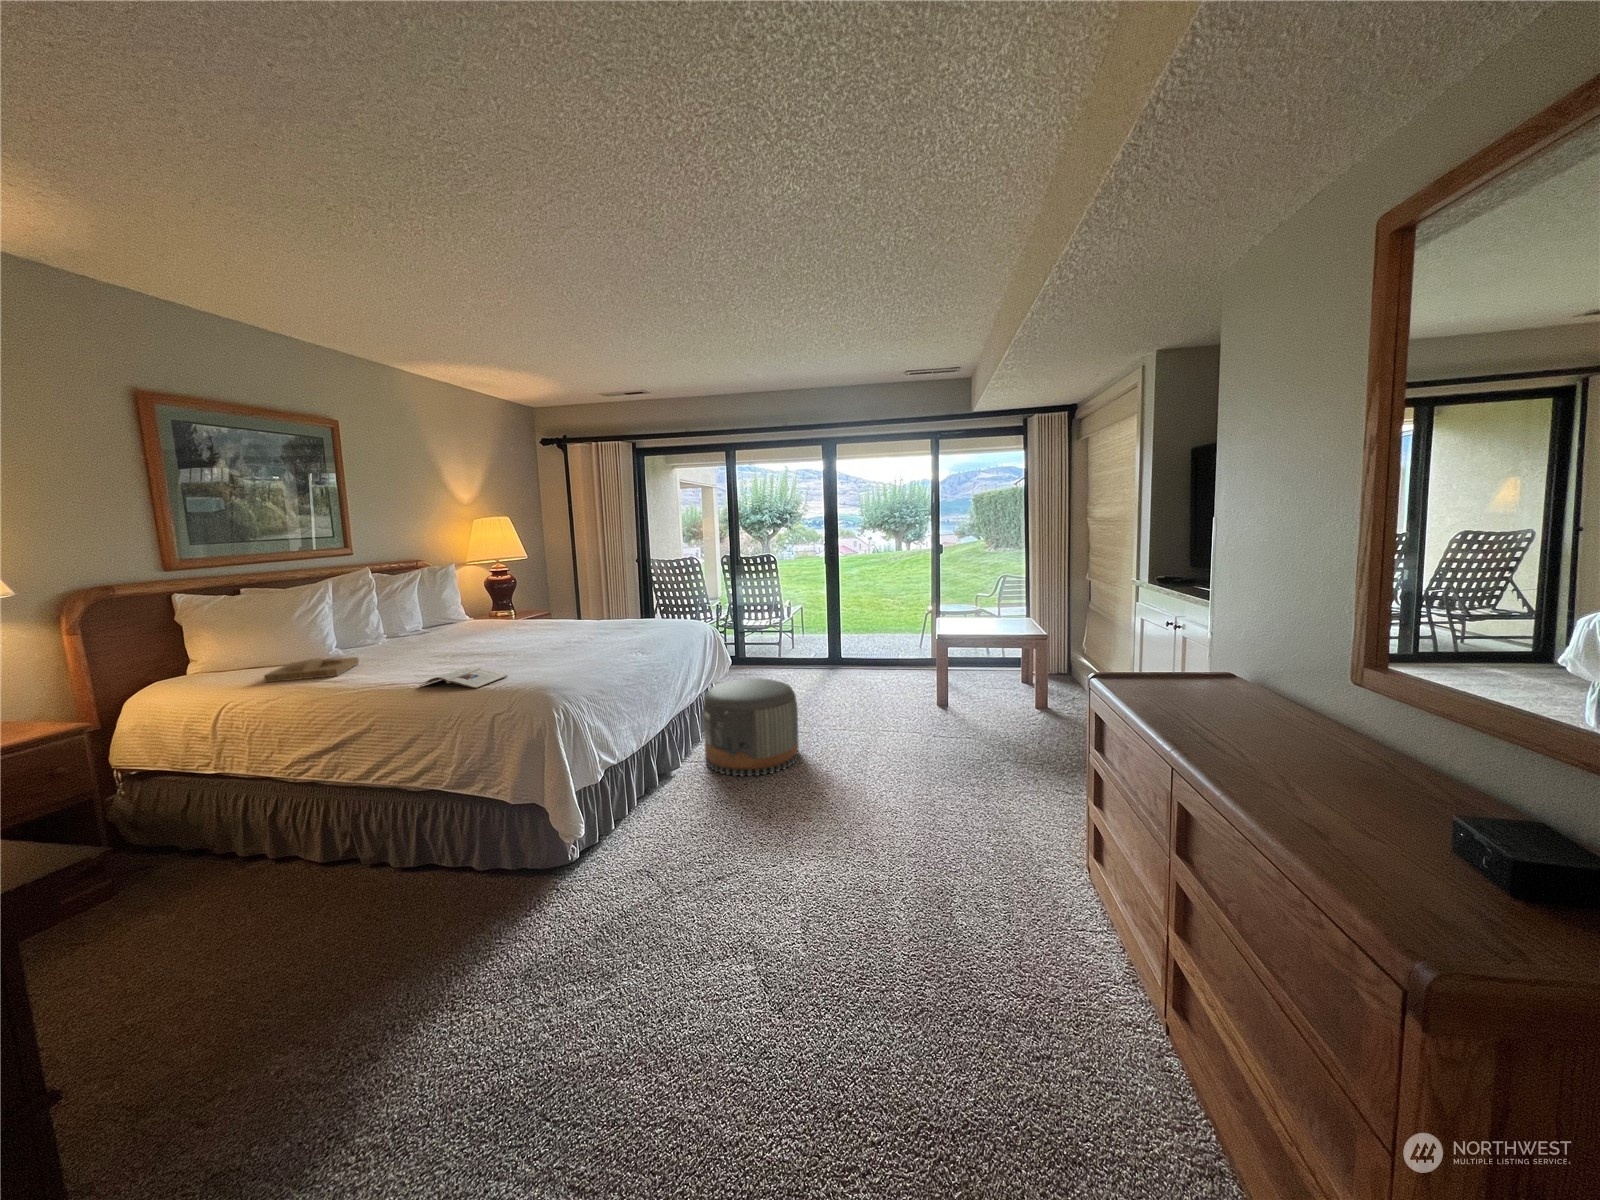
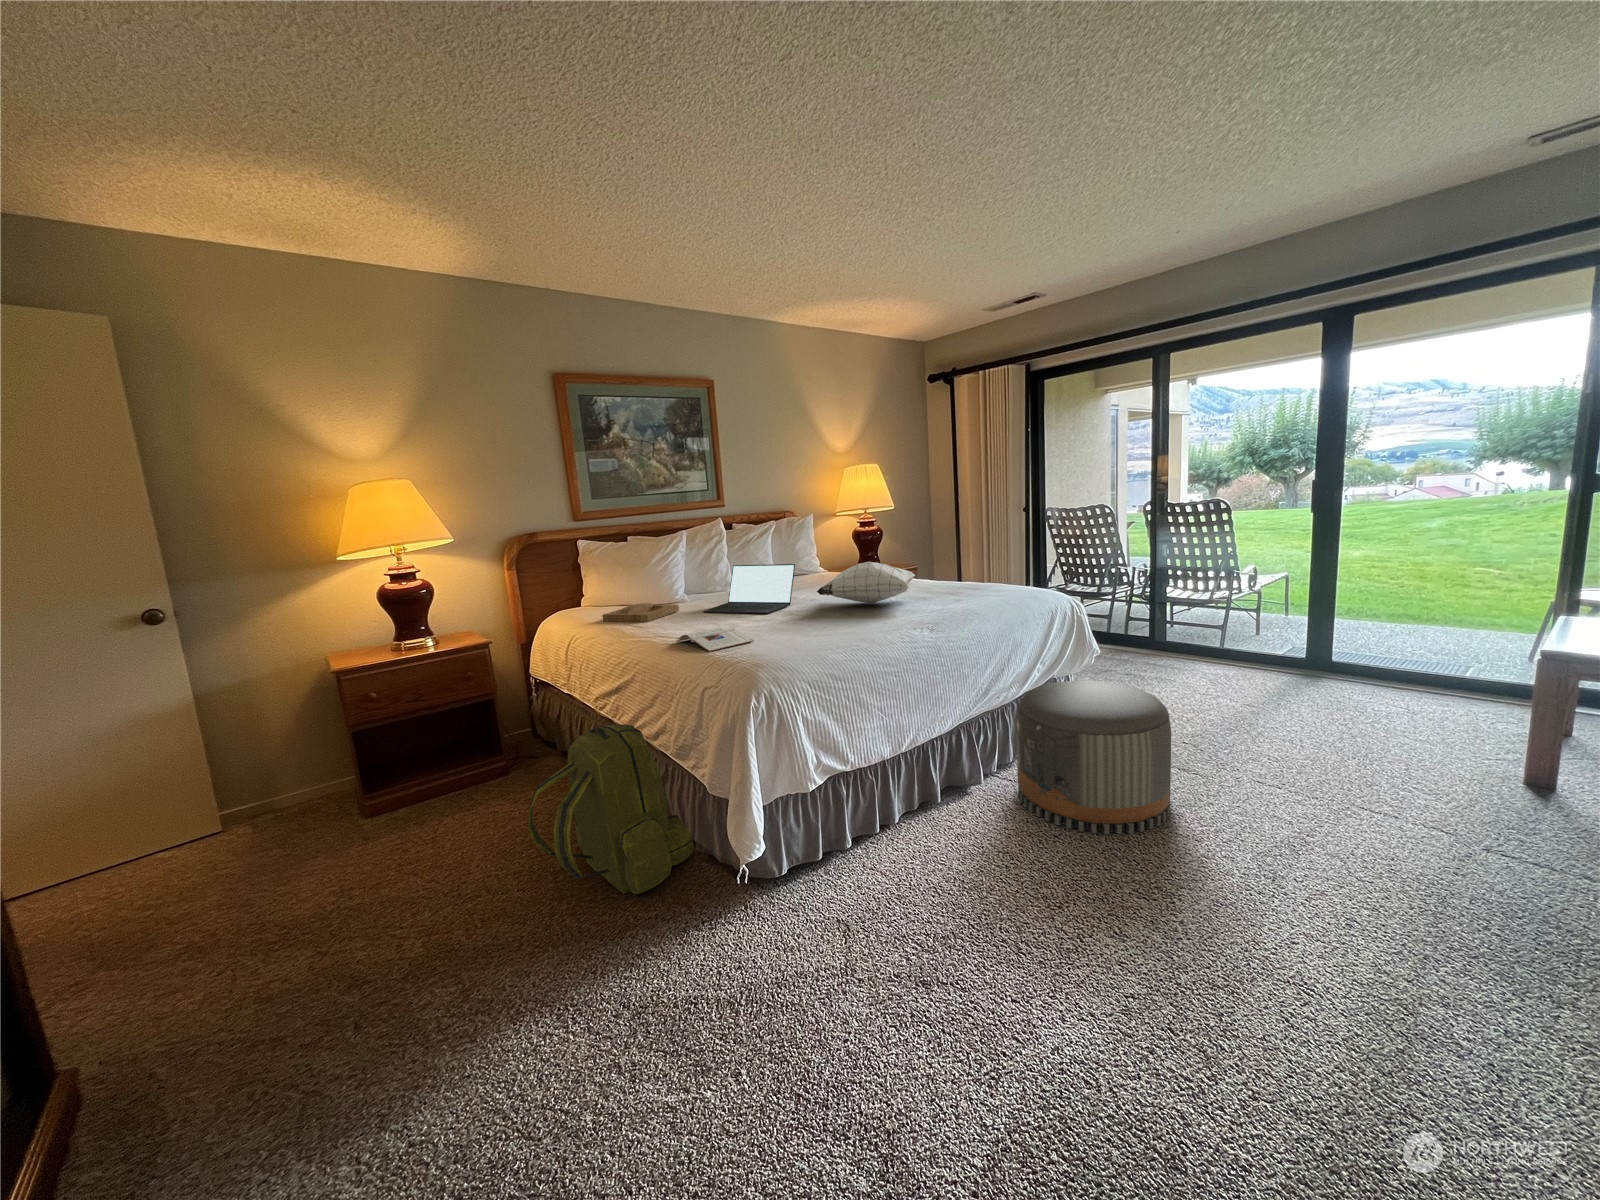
pillow: none [526,605,611,640] -> present [817,562,915,603]
laptop: none [395,610,491,662] -> present [703,564,795,614]
backpack: none [284,769,473,930] -> present [528,724,694,894]

